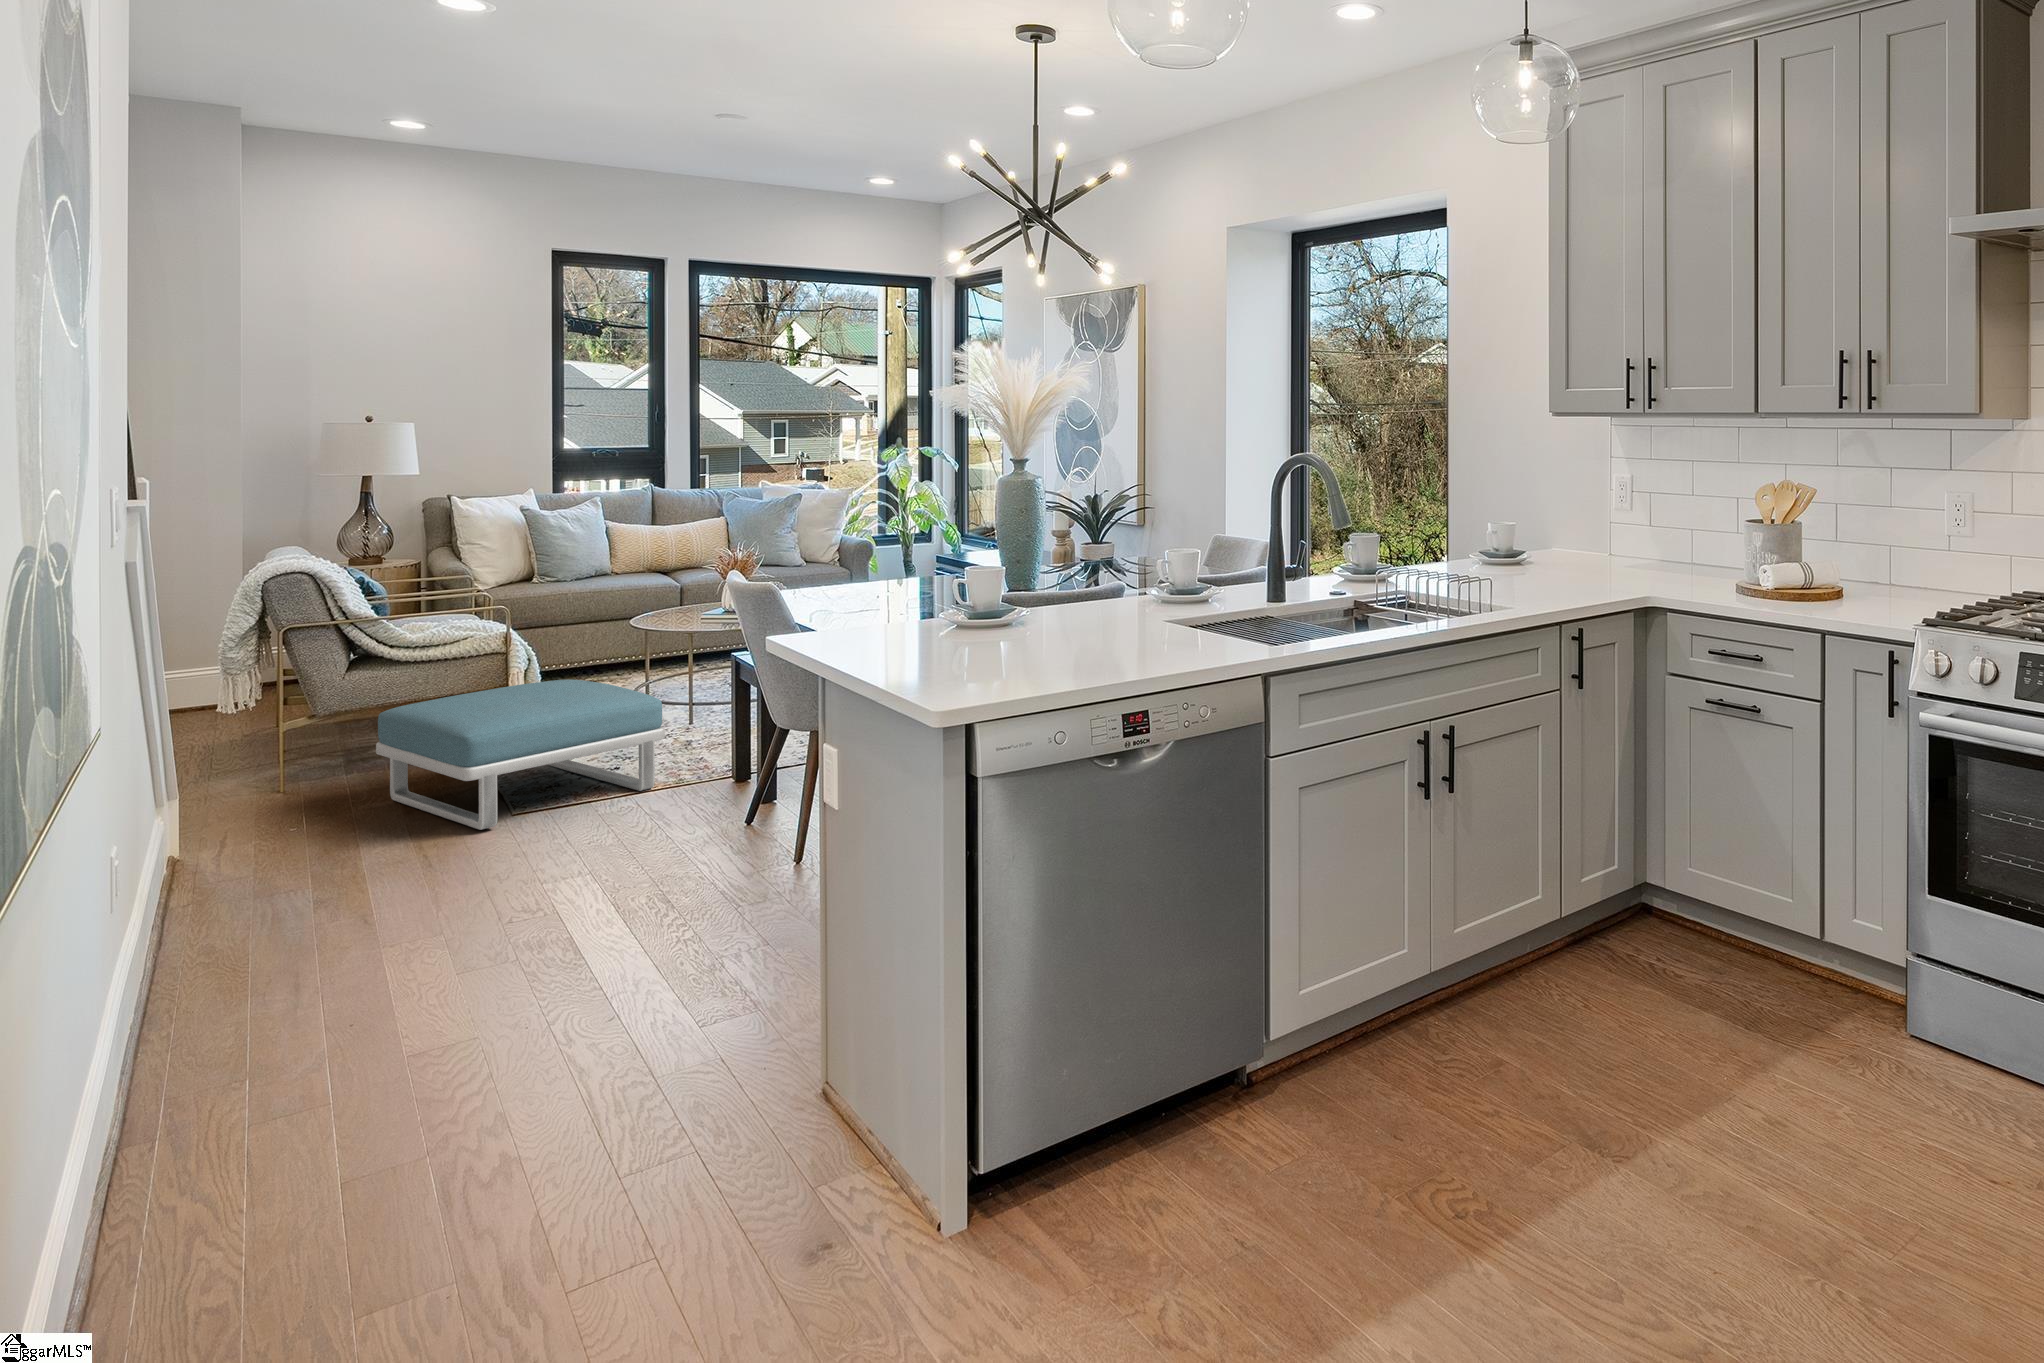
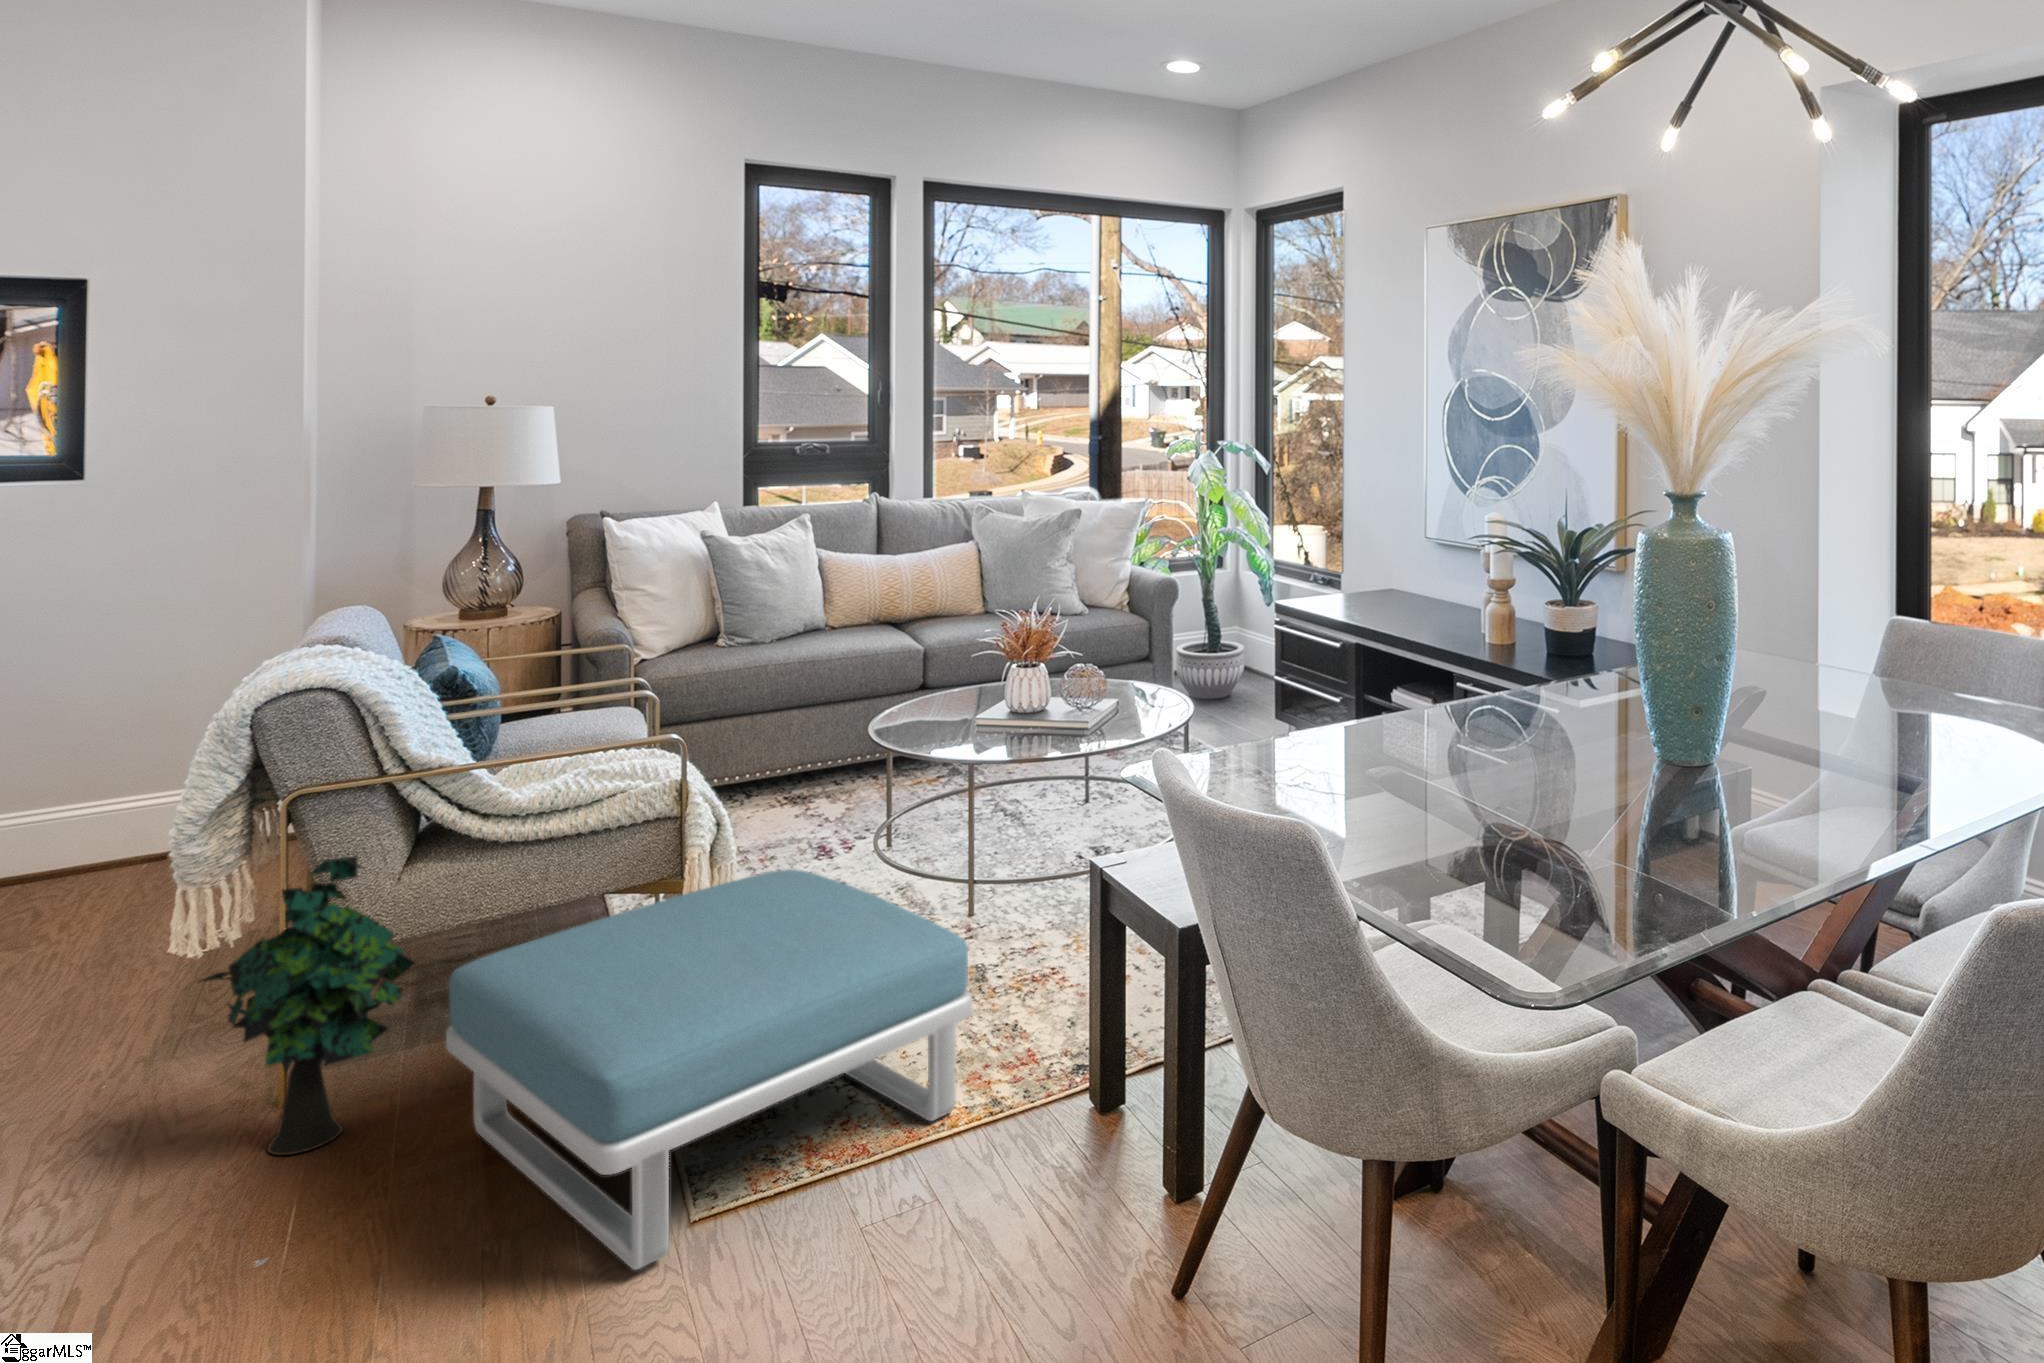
decorative plant: none [240,657,356,809] -> present [201,856,415,1155]

